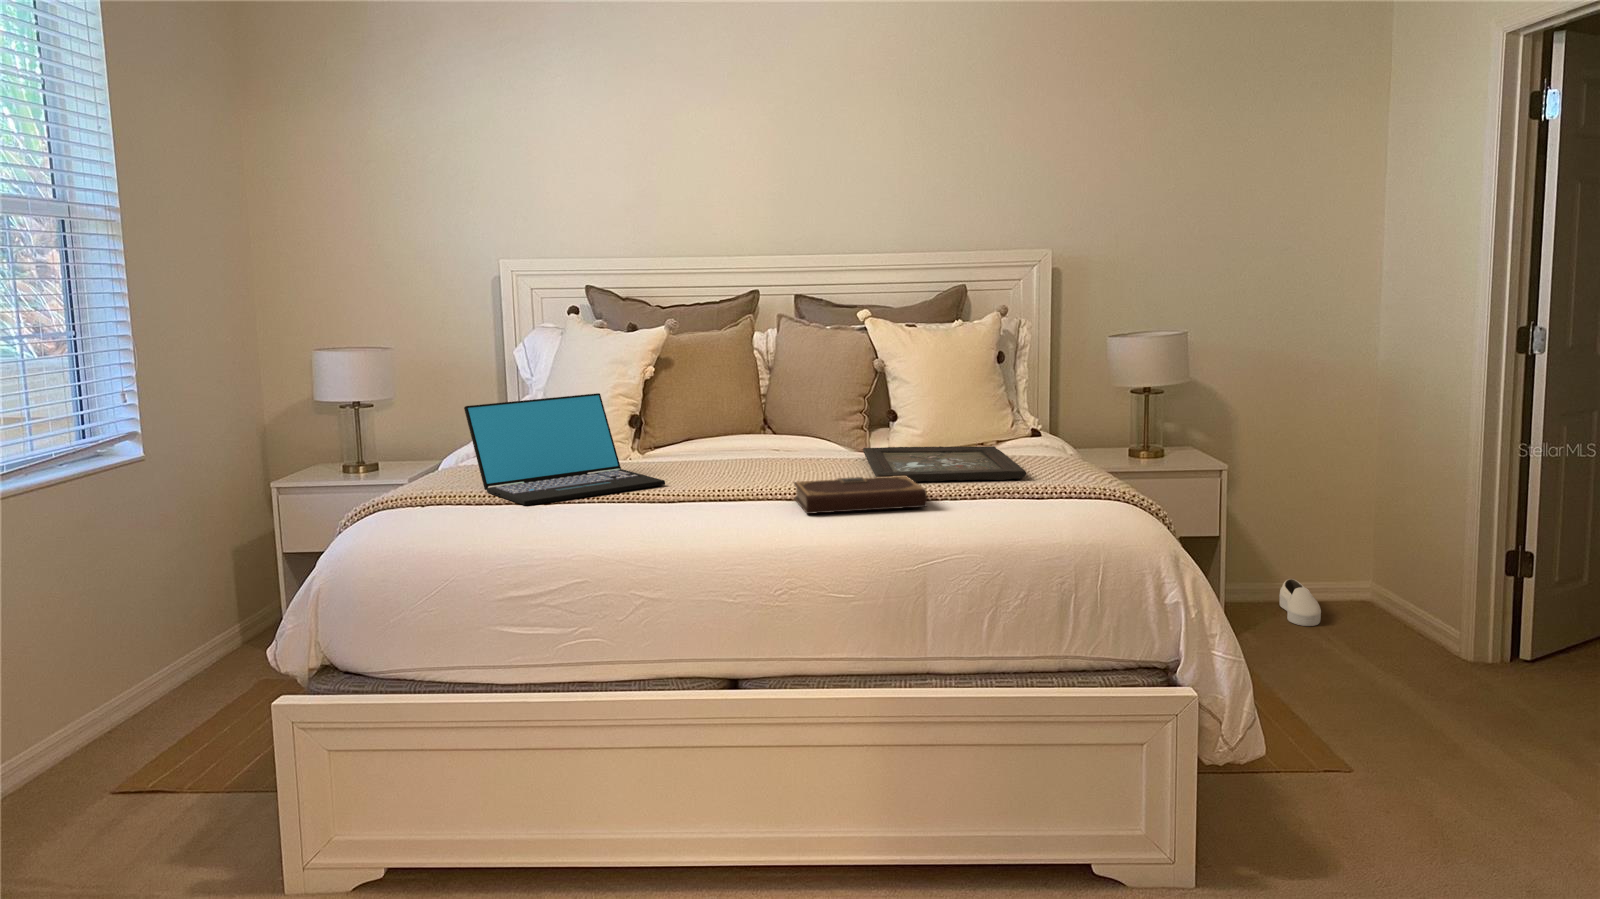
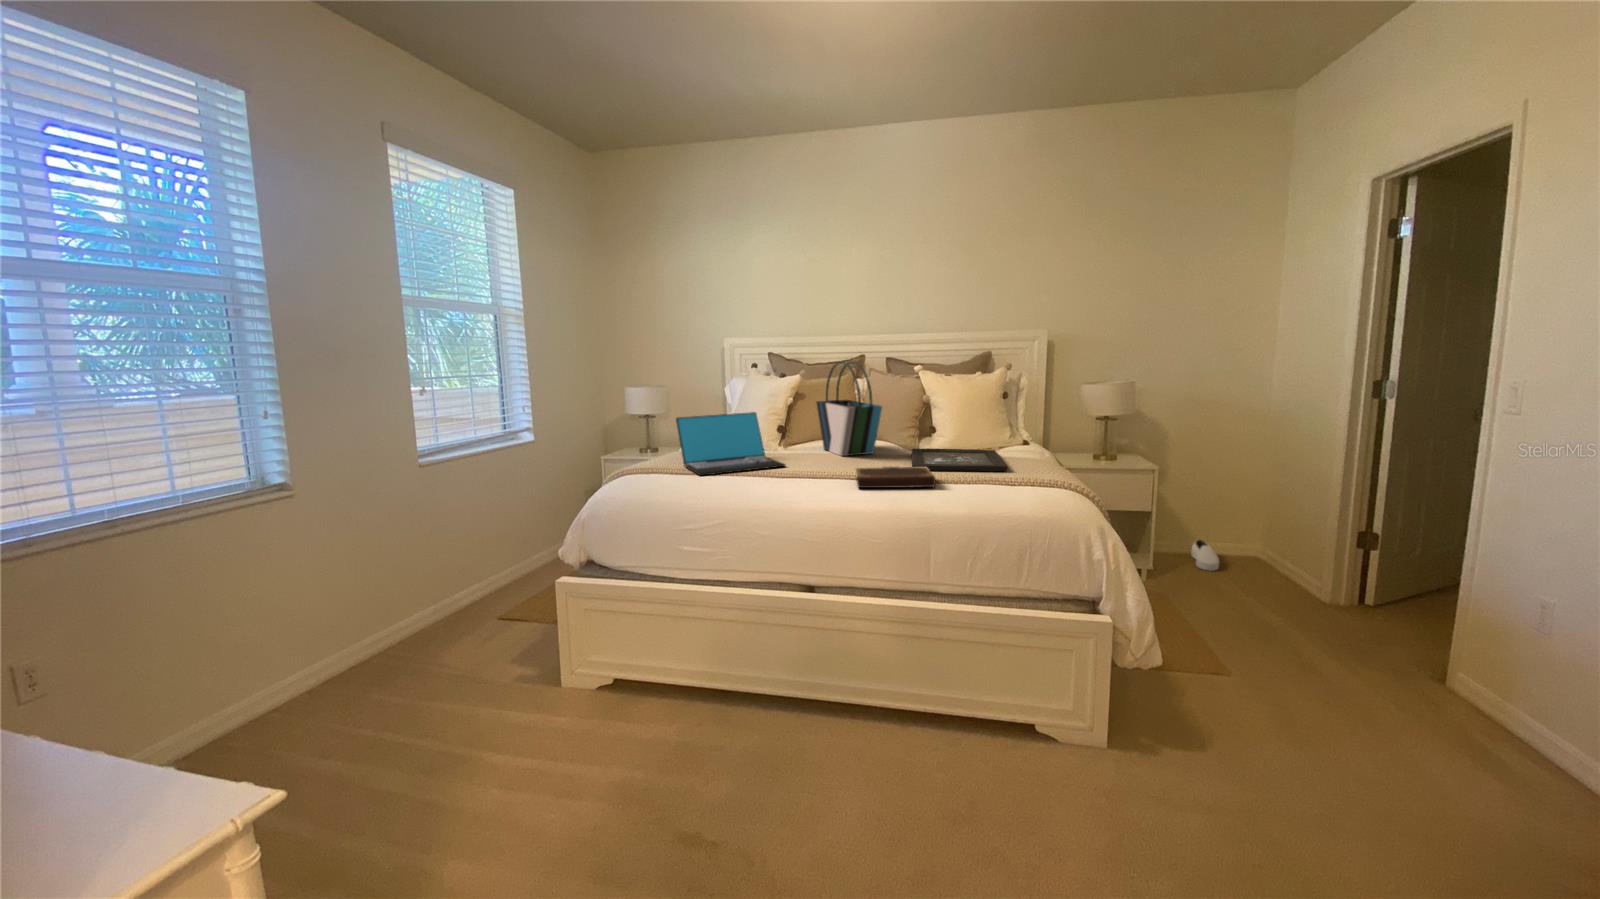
tote bag: none [695,303,816,465] -> present [816,361,882,456]

